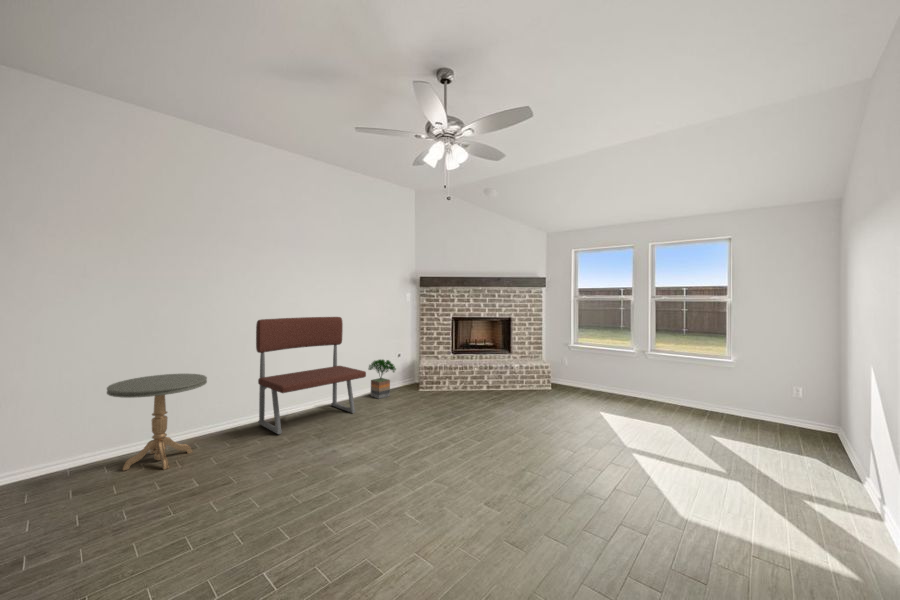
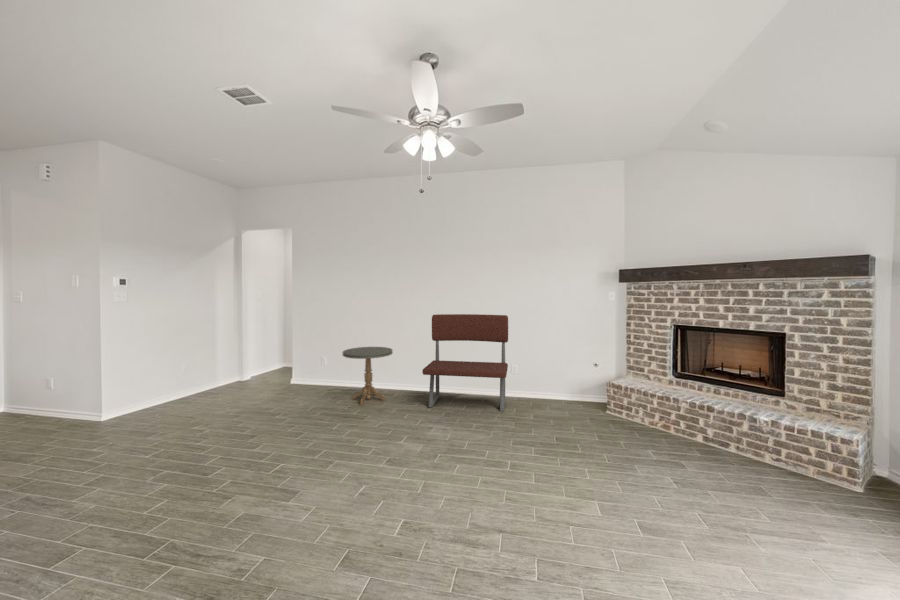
potted tree: present [368,360,396,399] -> none [543,364,572,408]

